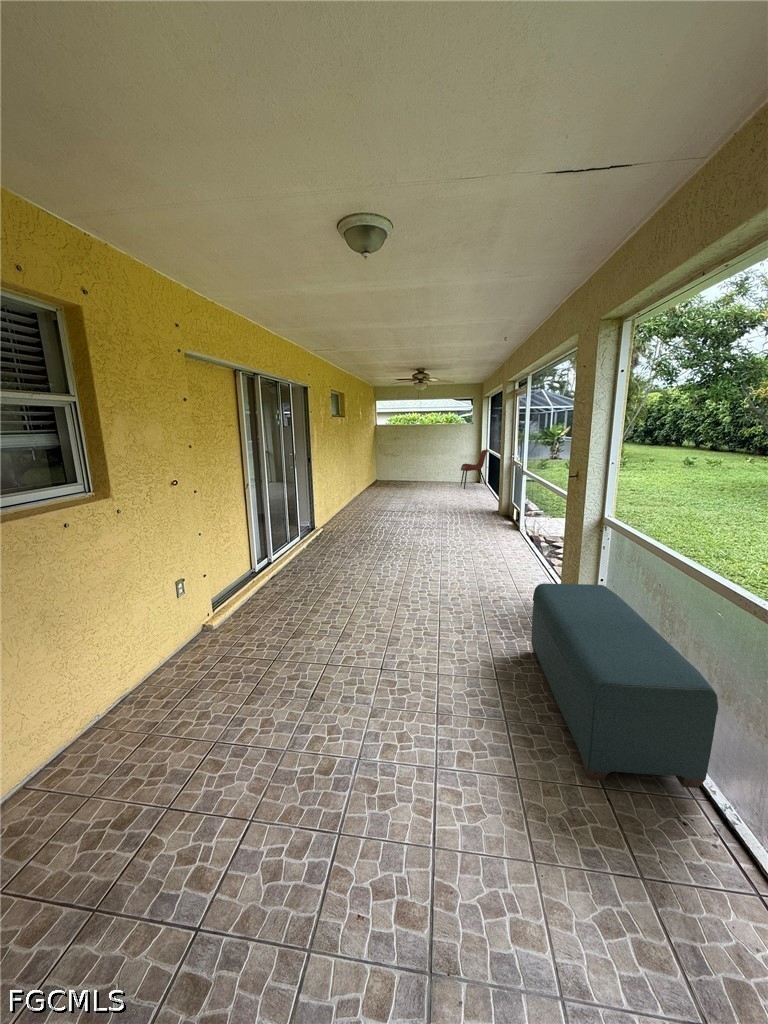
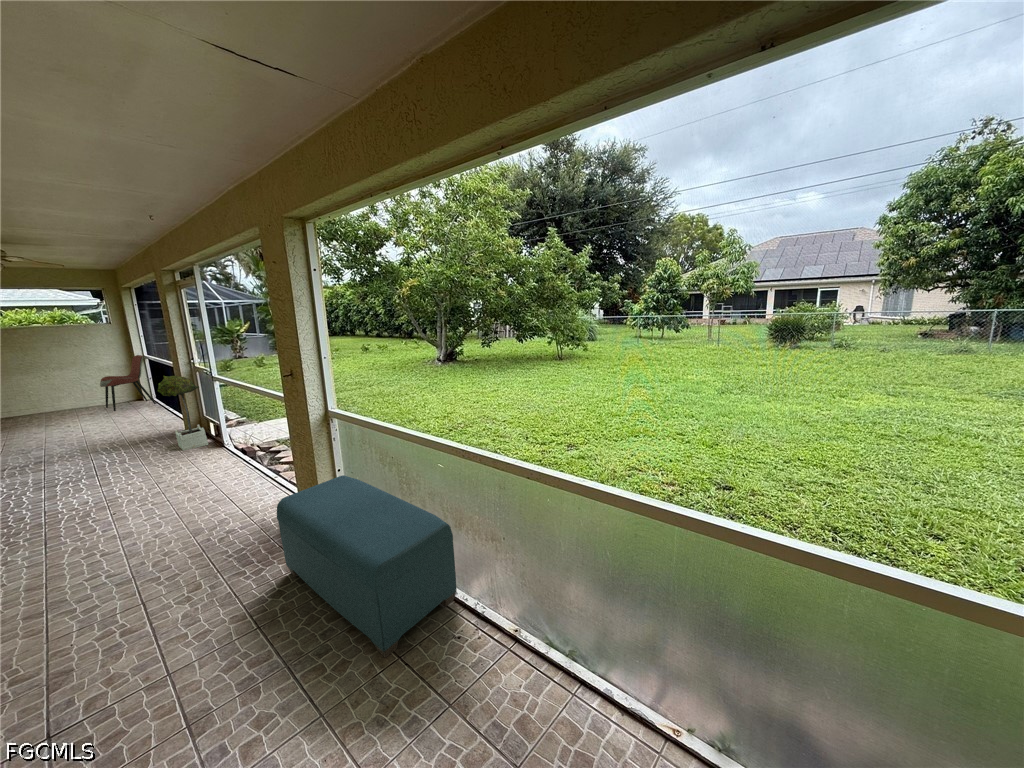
potted tree: none [487,466,513,527] -> present [157,376,208,451]

